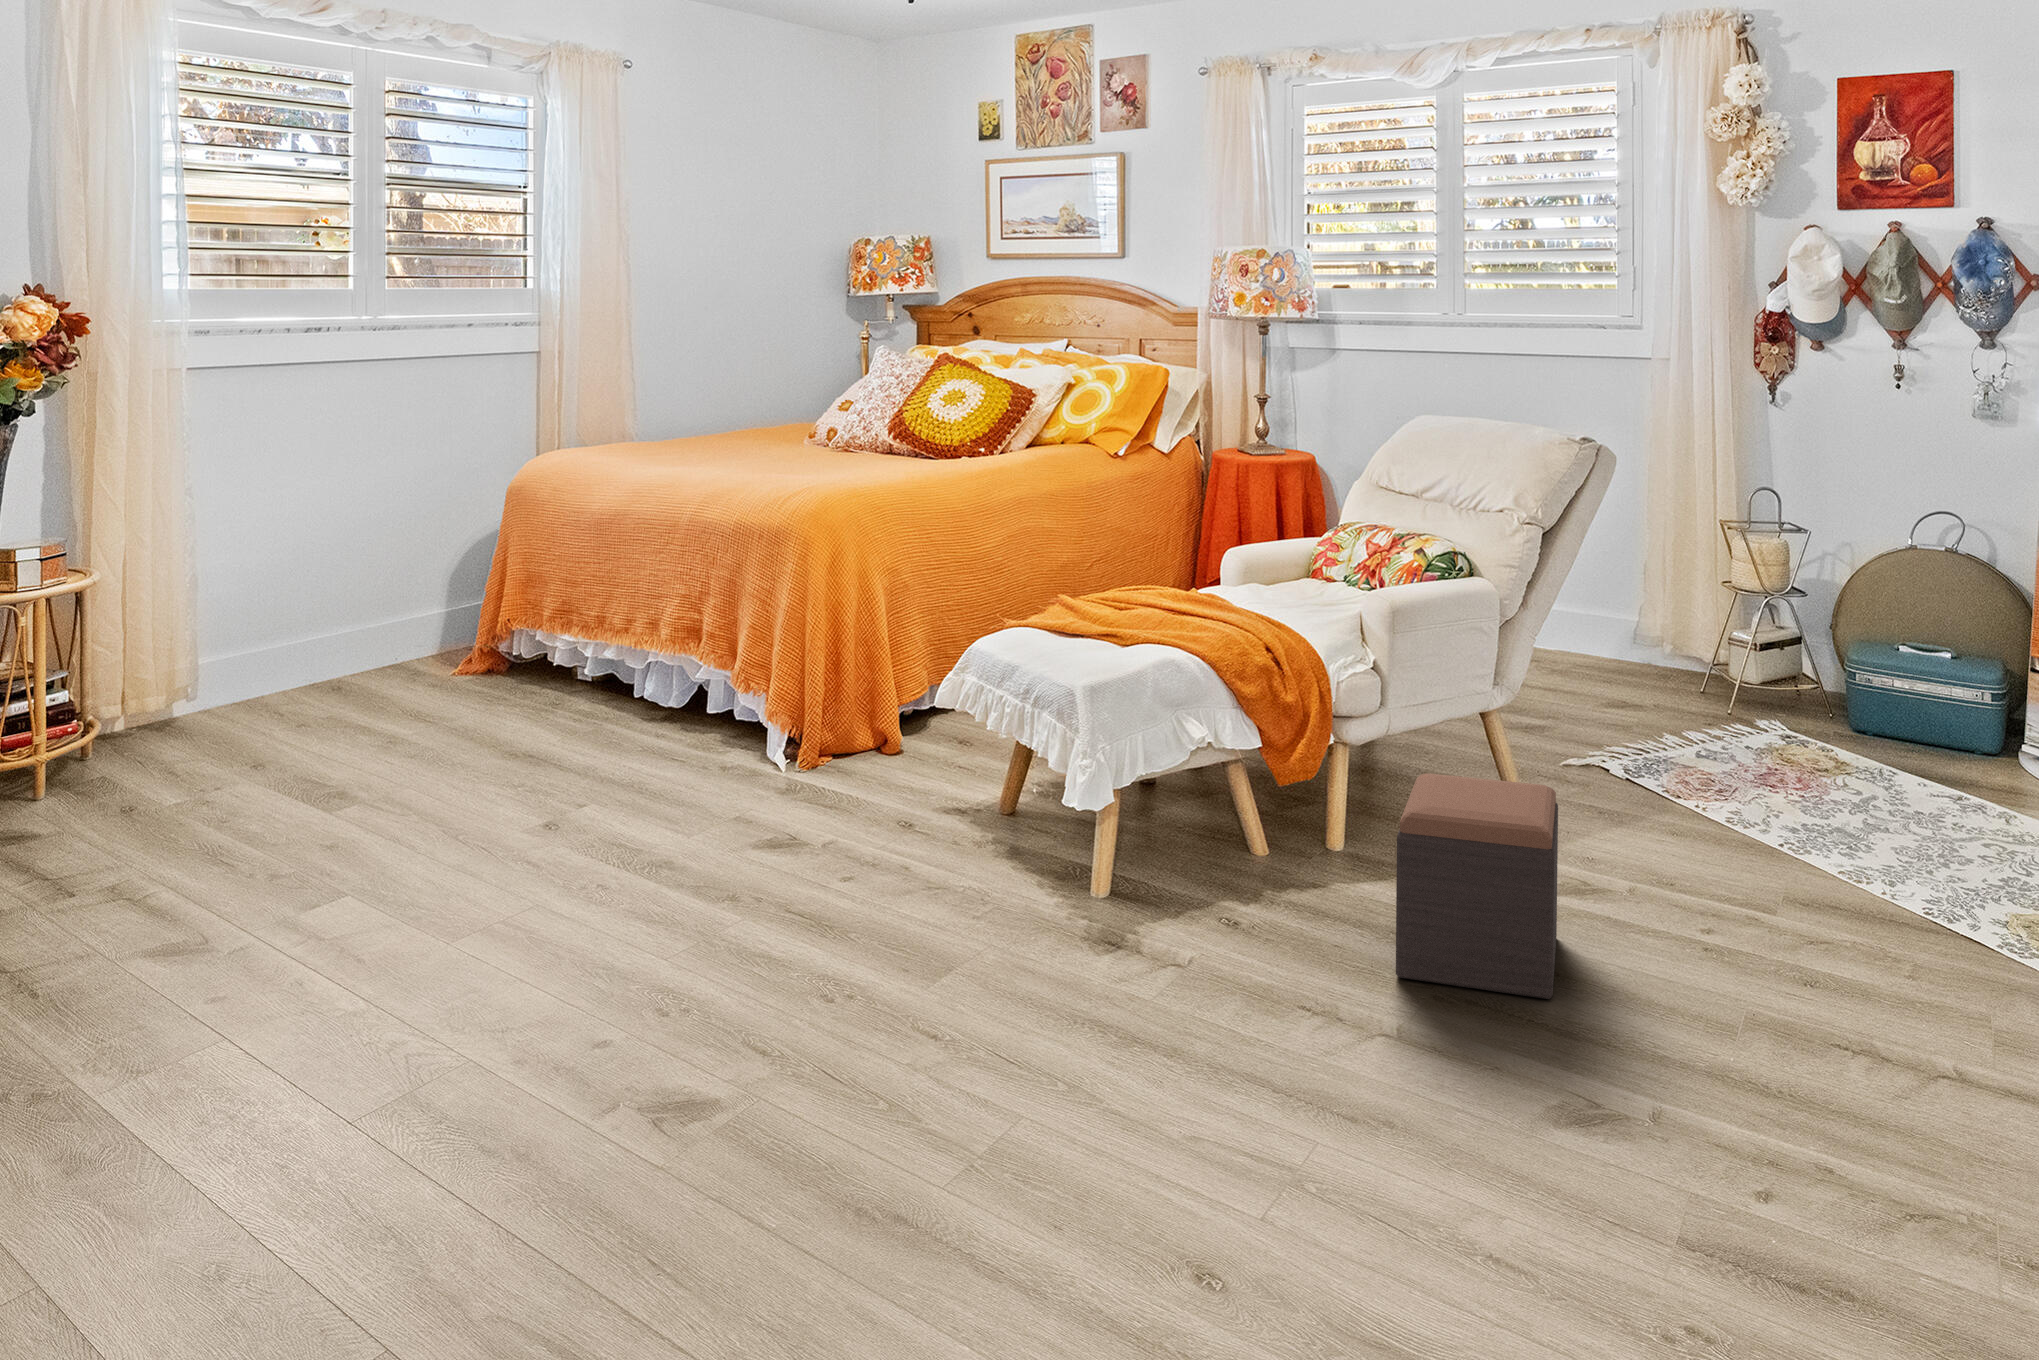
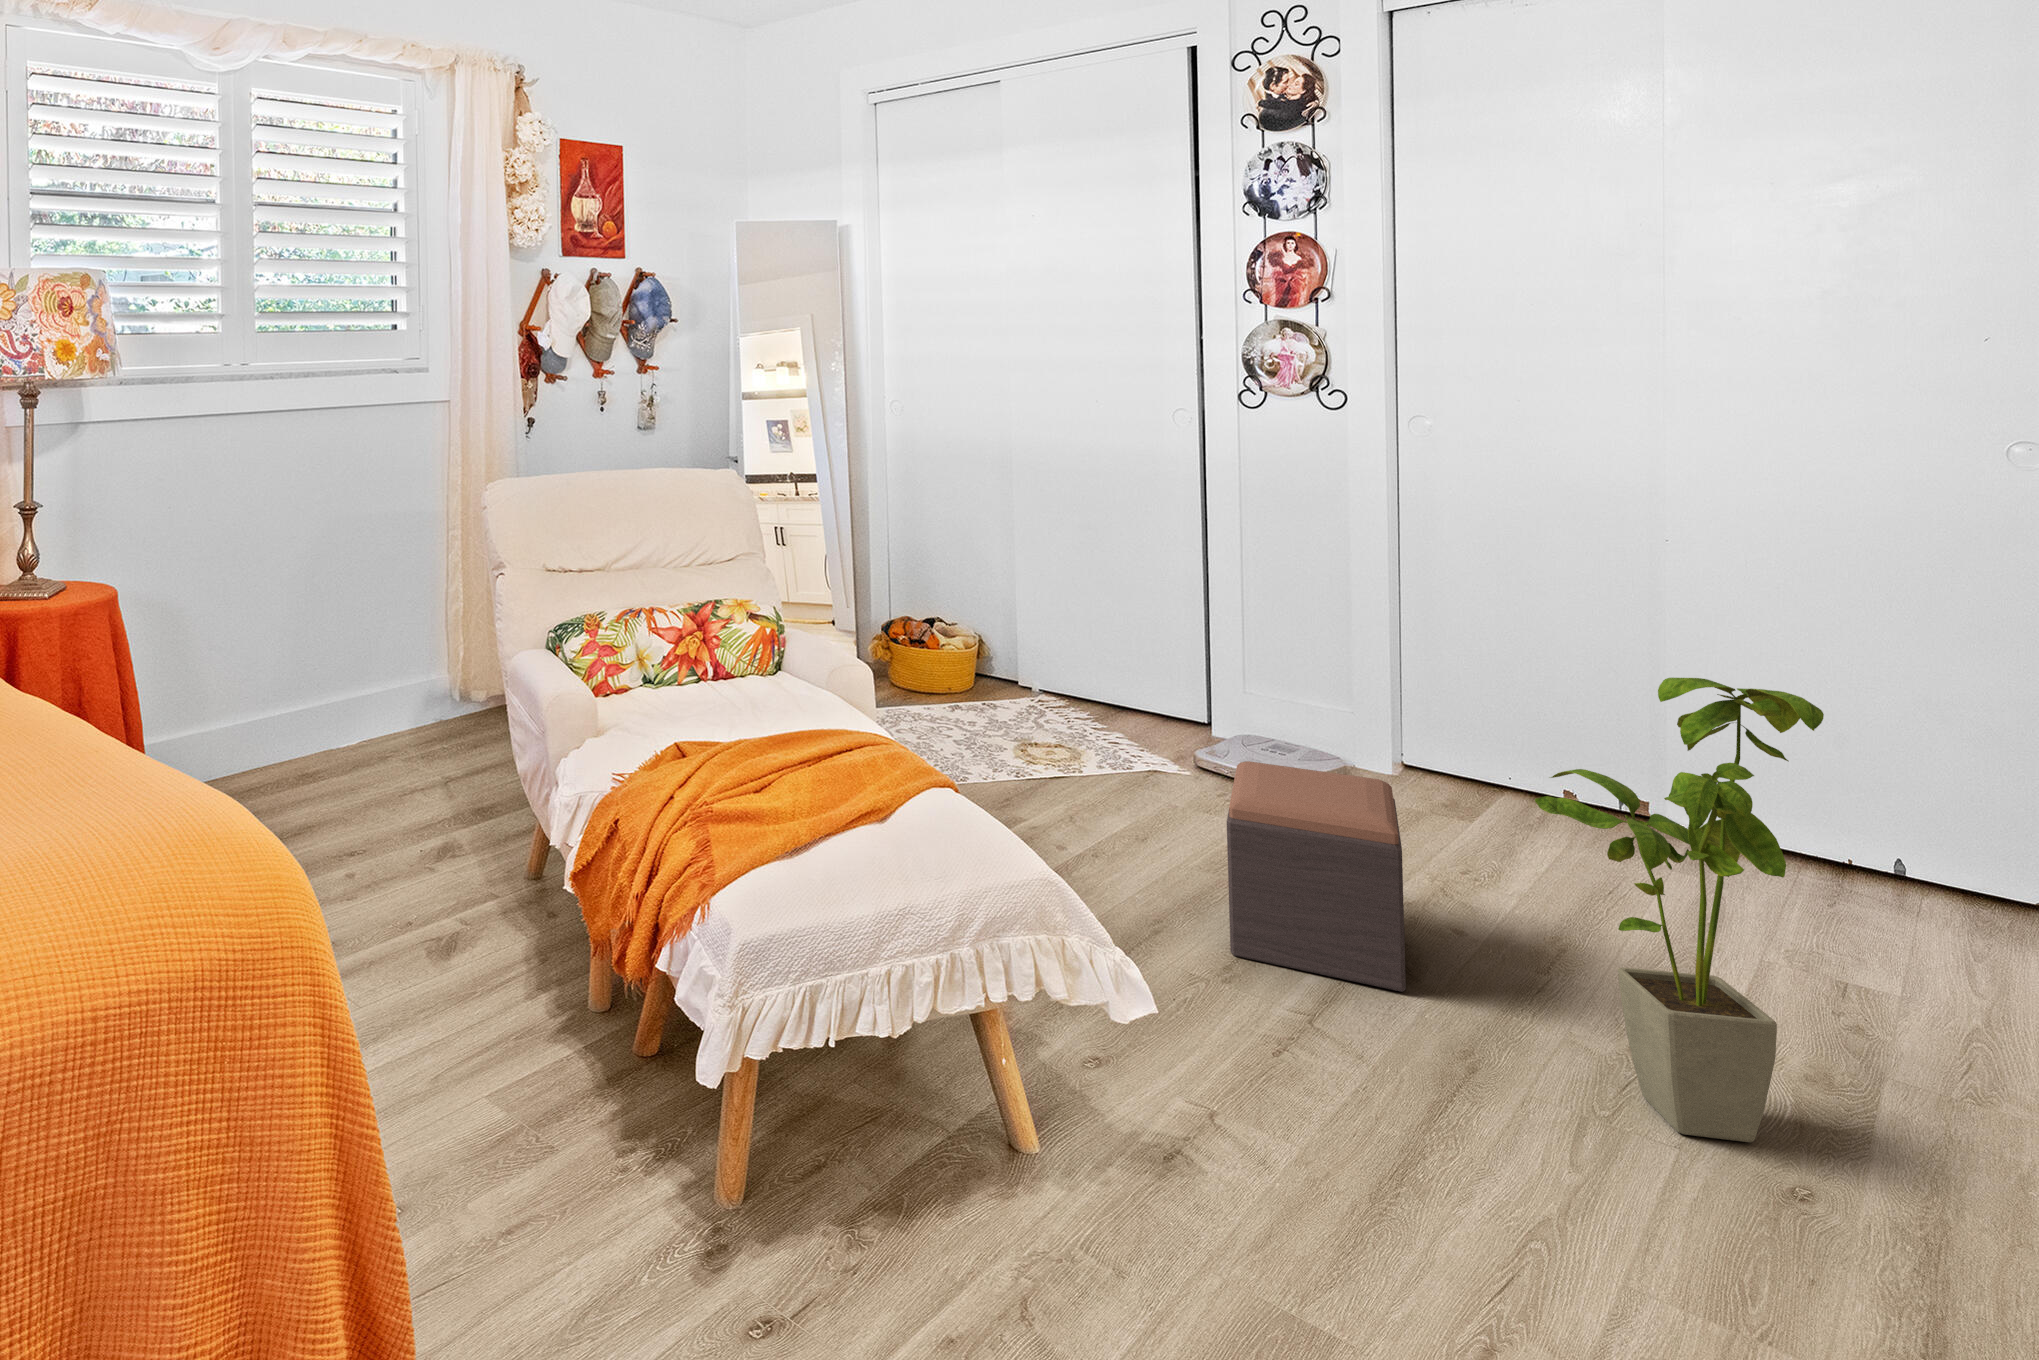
house plant: none [1169,659,1383,1073] -> present [1535,678,1824,1142]

